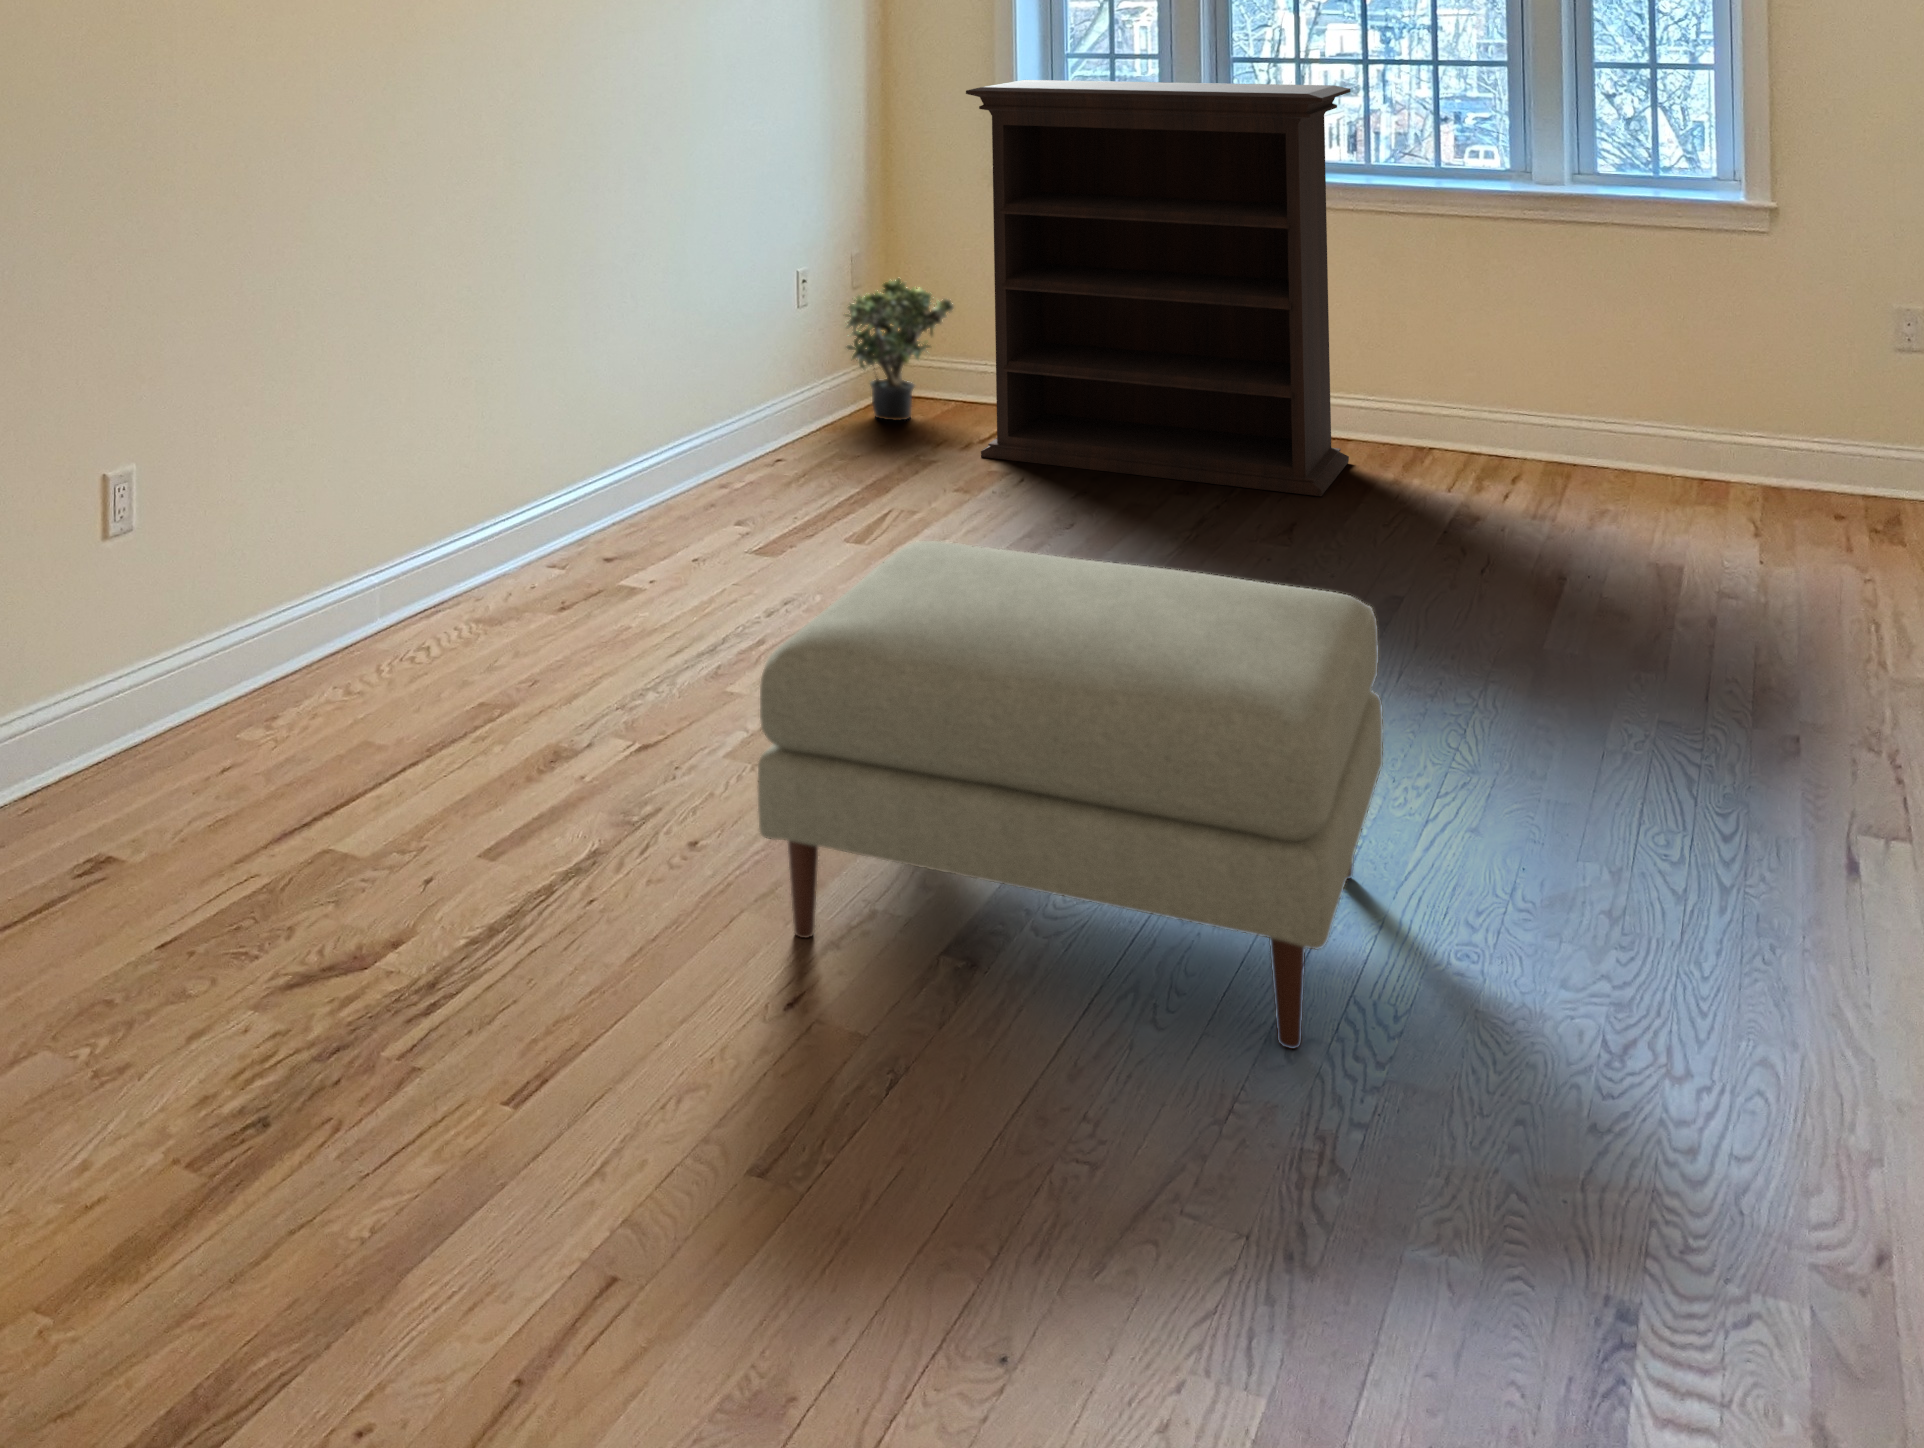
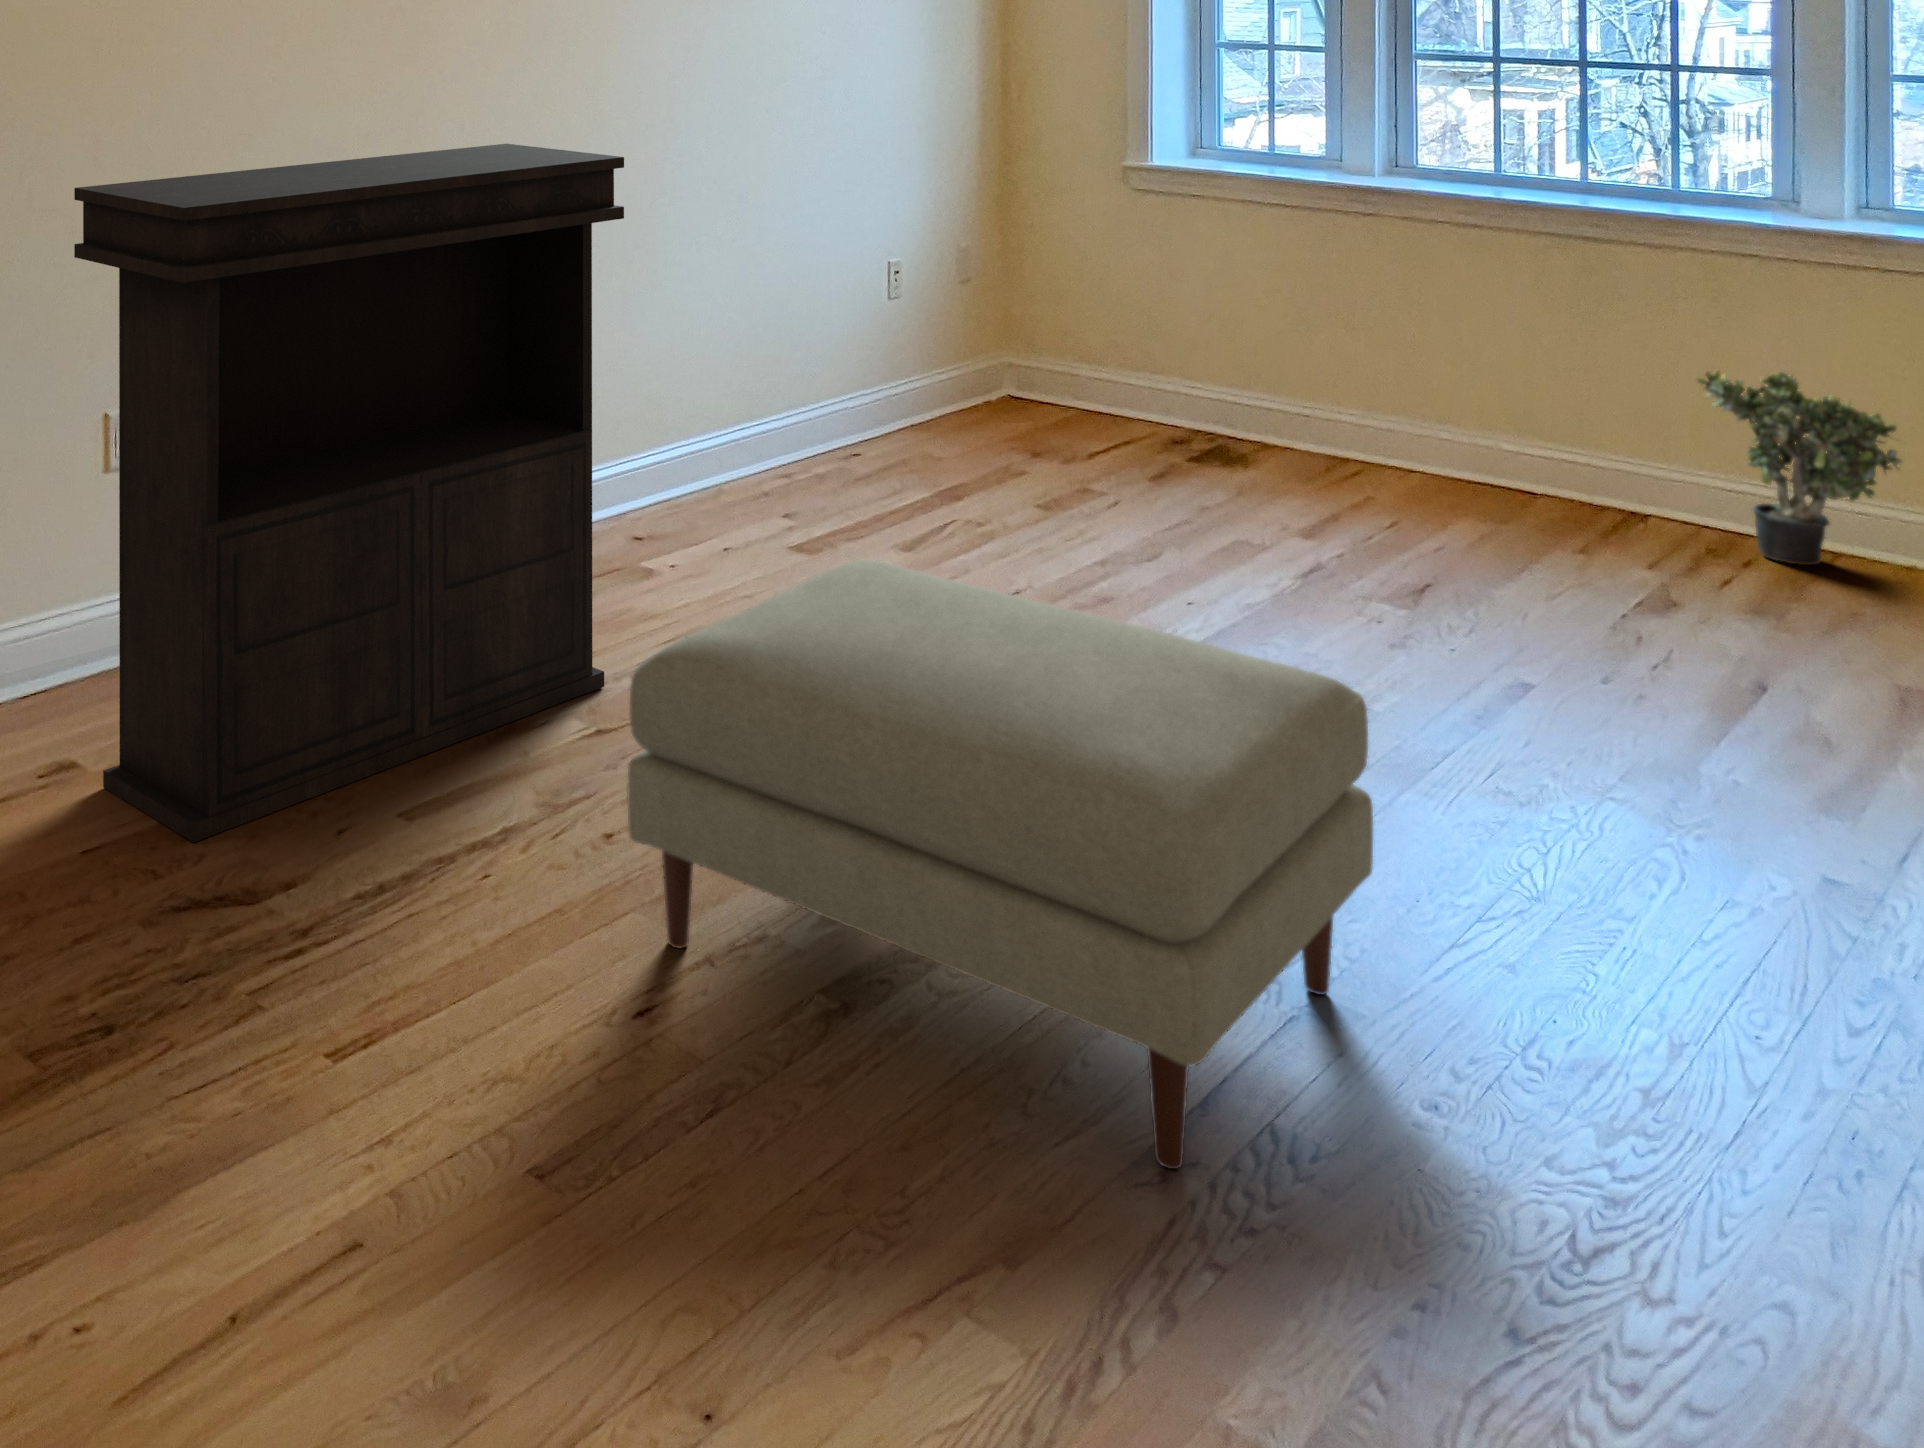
bookshelf: present [966,80,1350,496] -> none [1067,71,1541,558]
console table: none [126,163,652,921] -> present [74,144,624,843]
potted plant: present [846,279,954,420] -> present [1697,371,1902,565]

